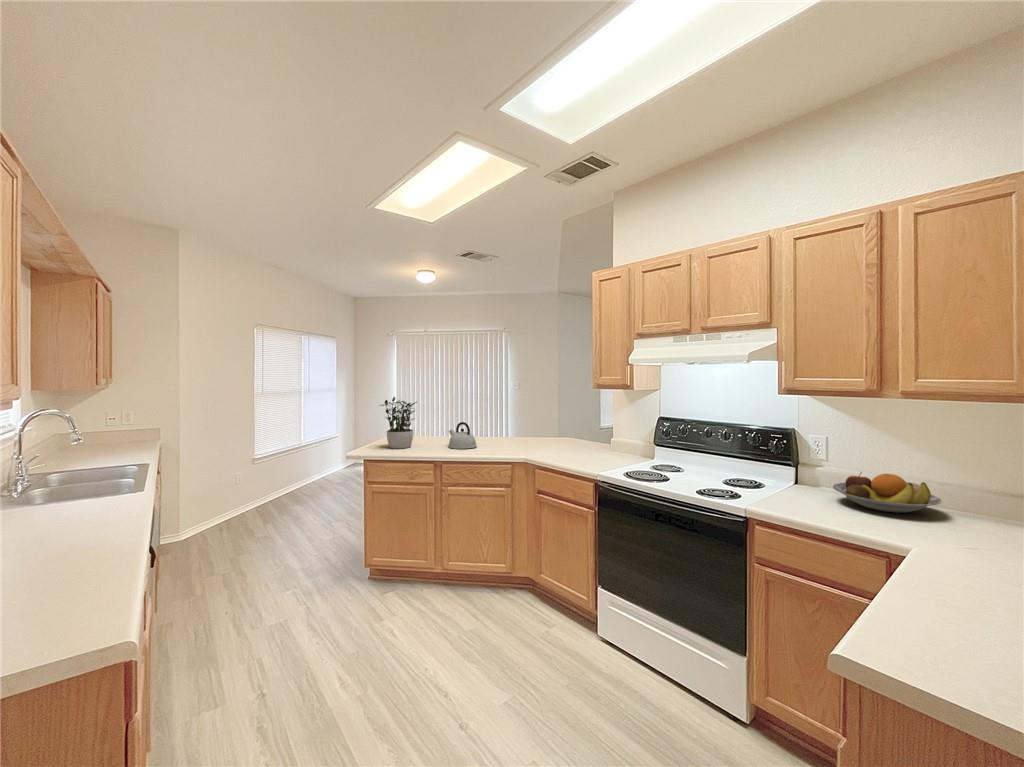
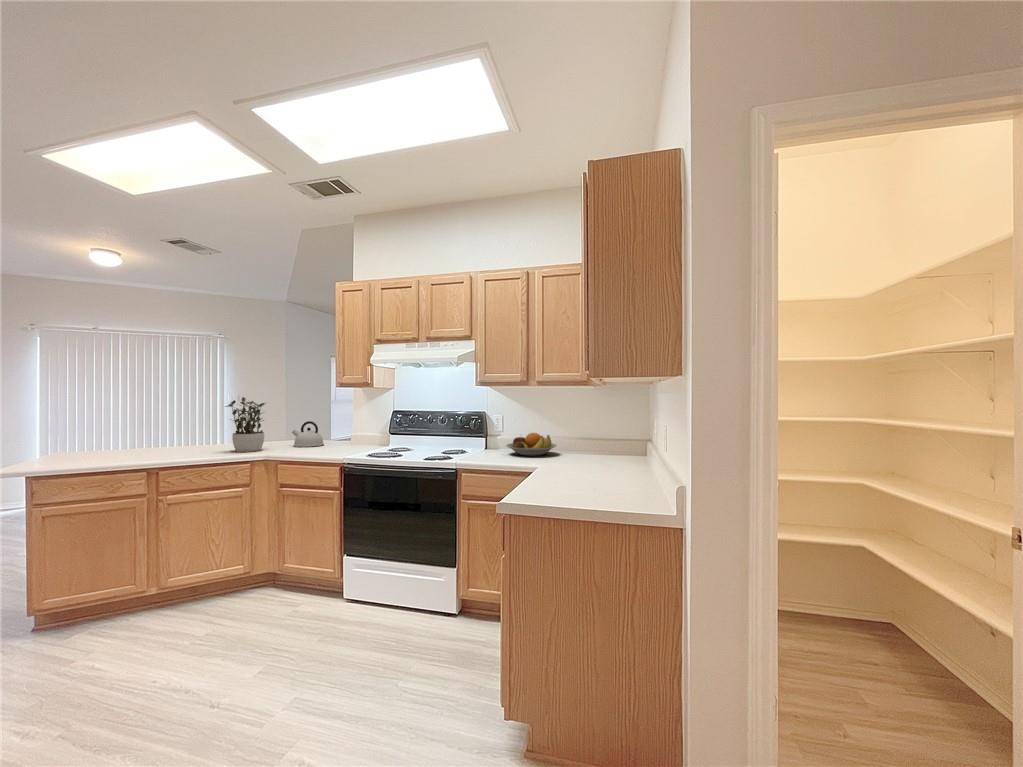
potted plant: present [380,397,417,449] -> present [225,397,265,452]
kettle: present [448,422,477,449] -> present [292,421,324,447]

